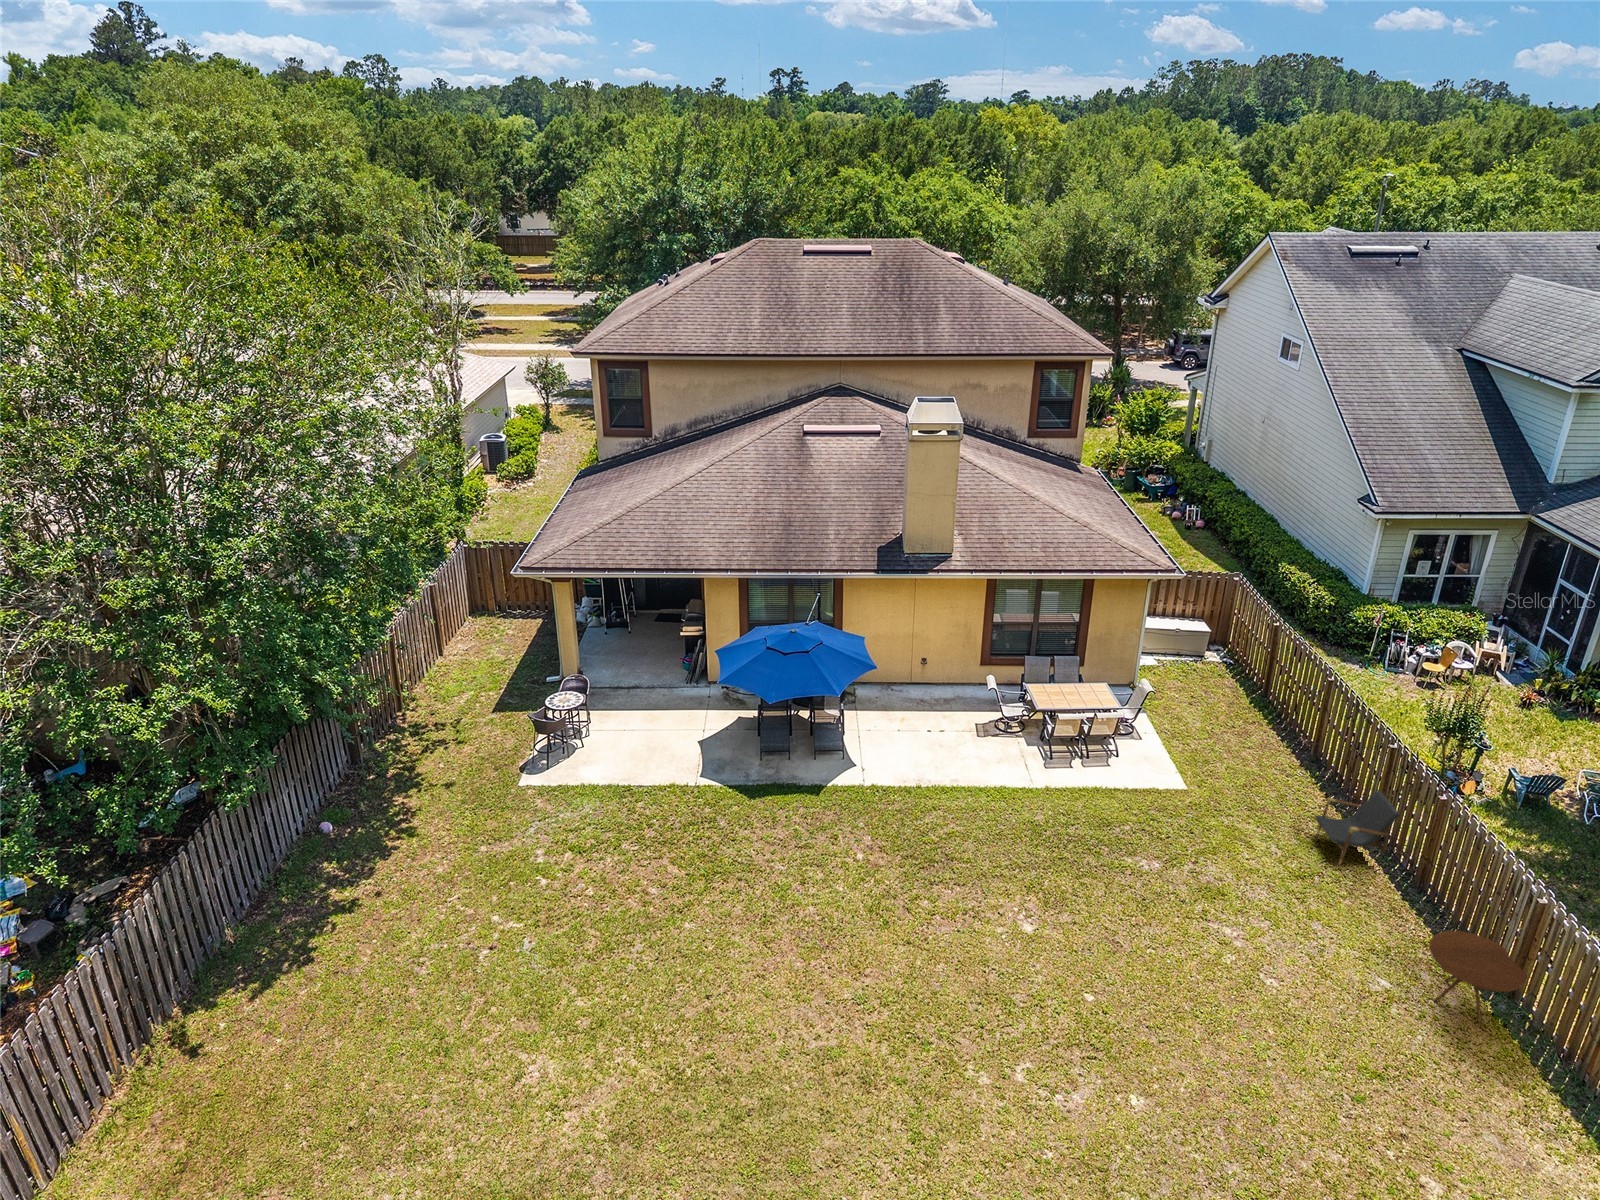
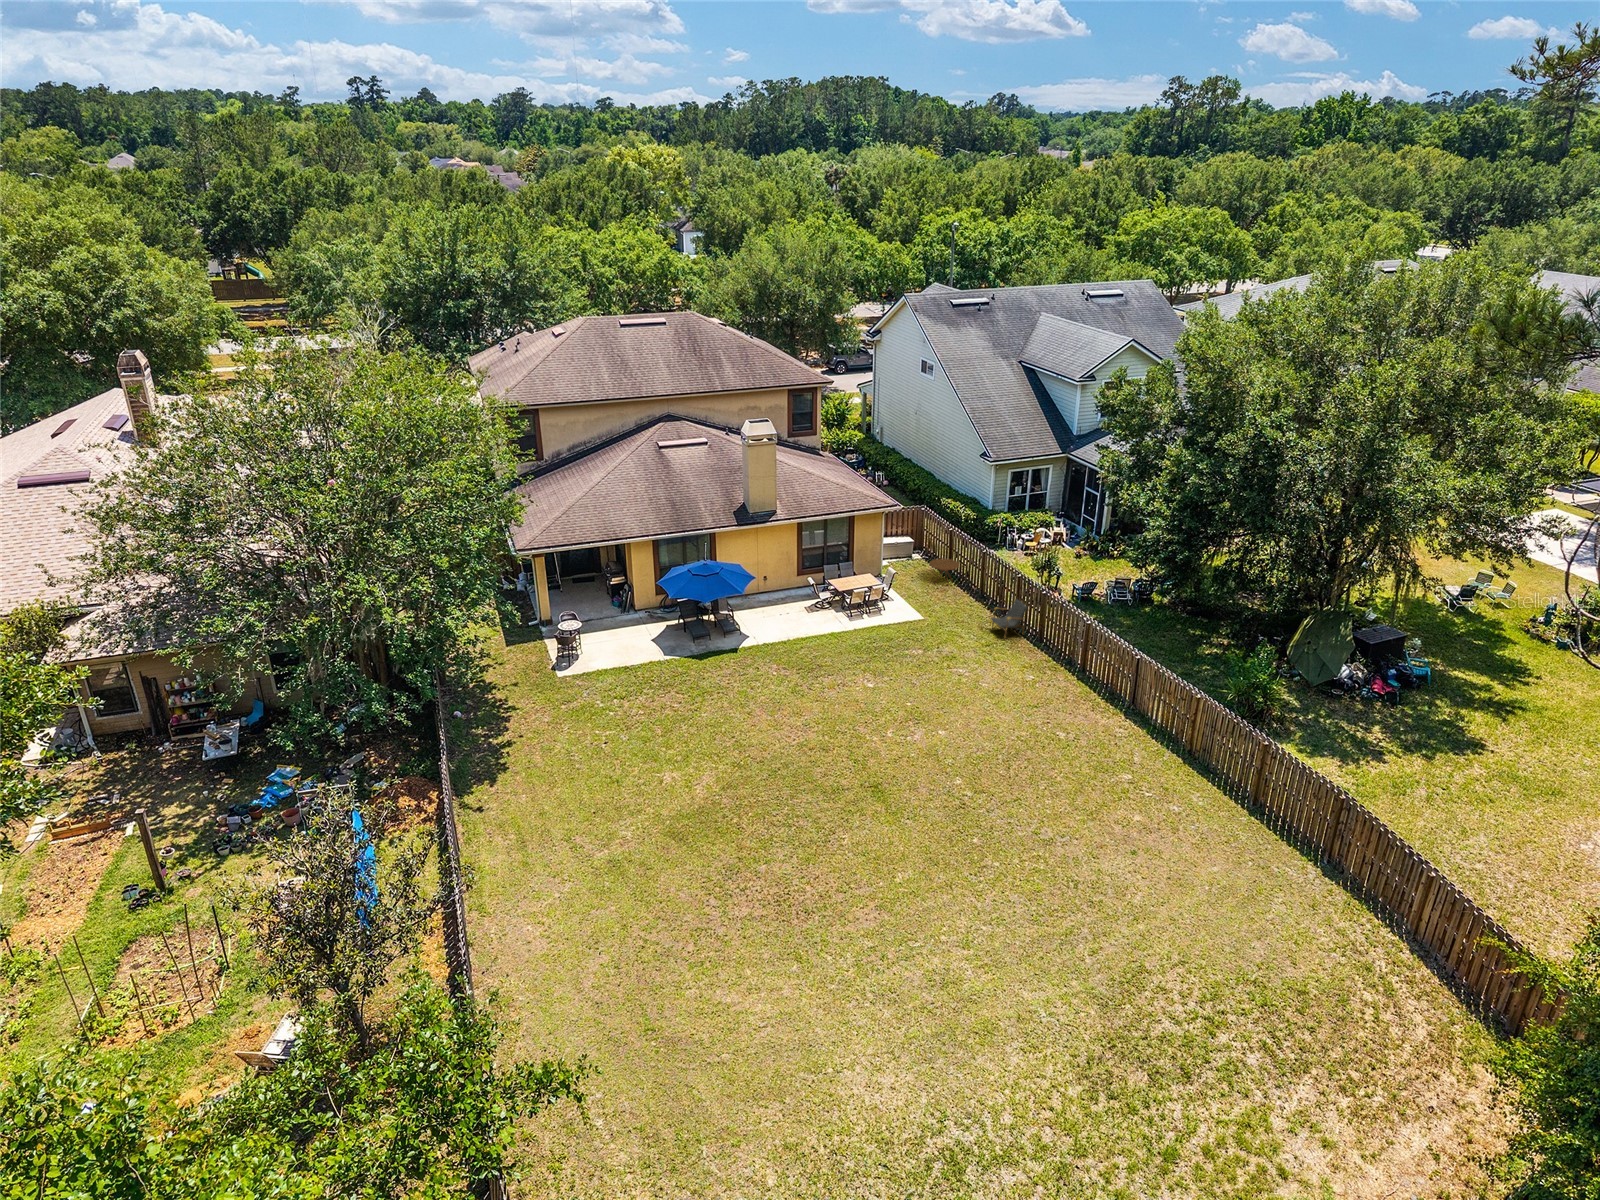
round table: present [1429,931,1526,1024] -> present [930,559,959,581]

